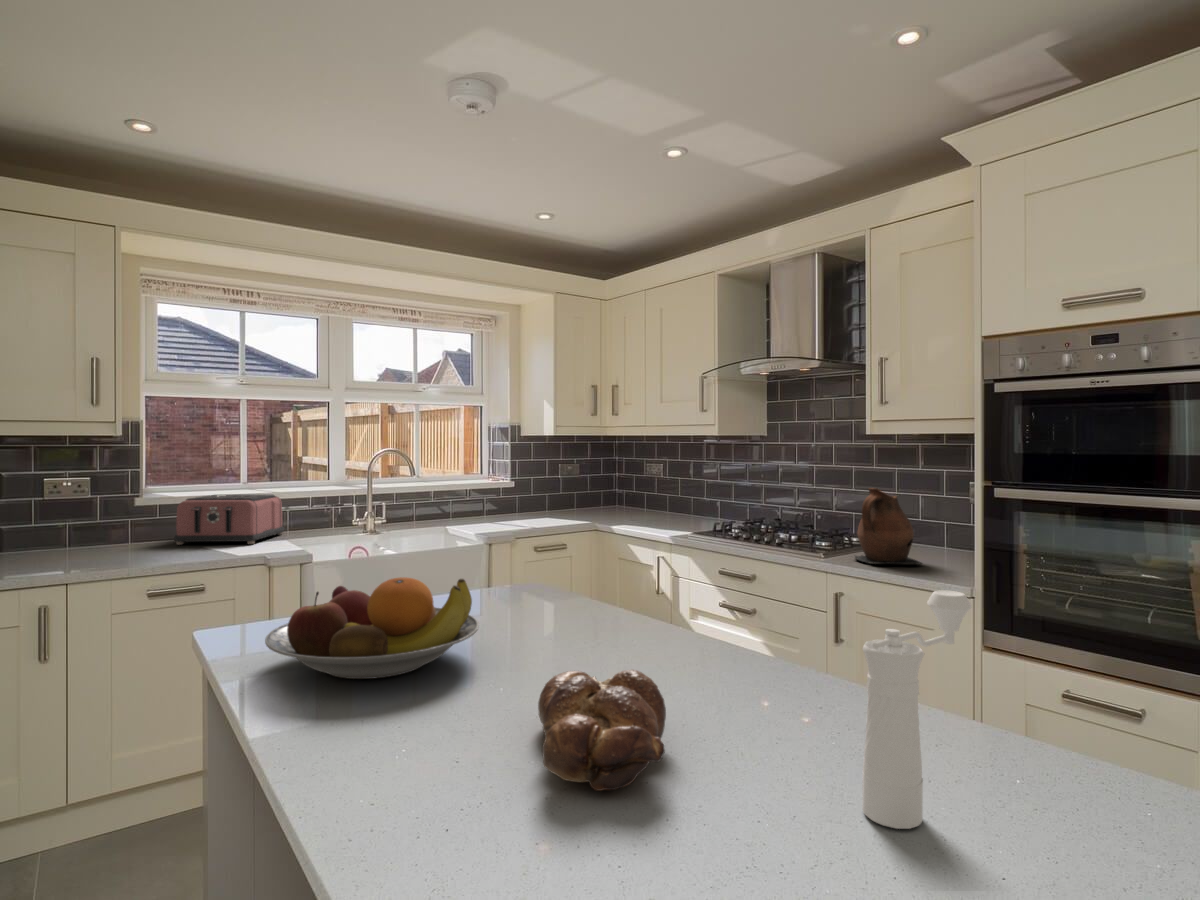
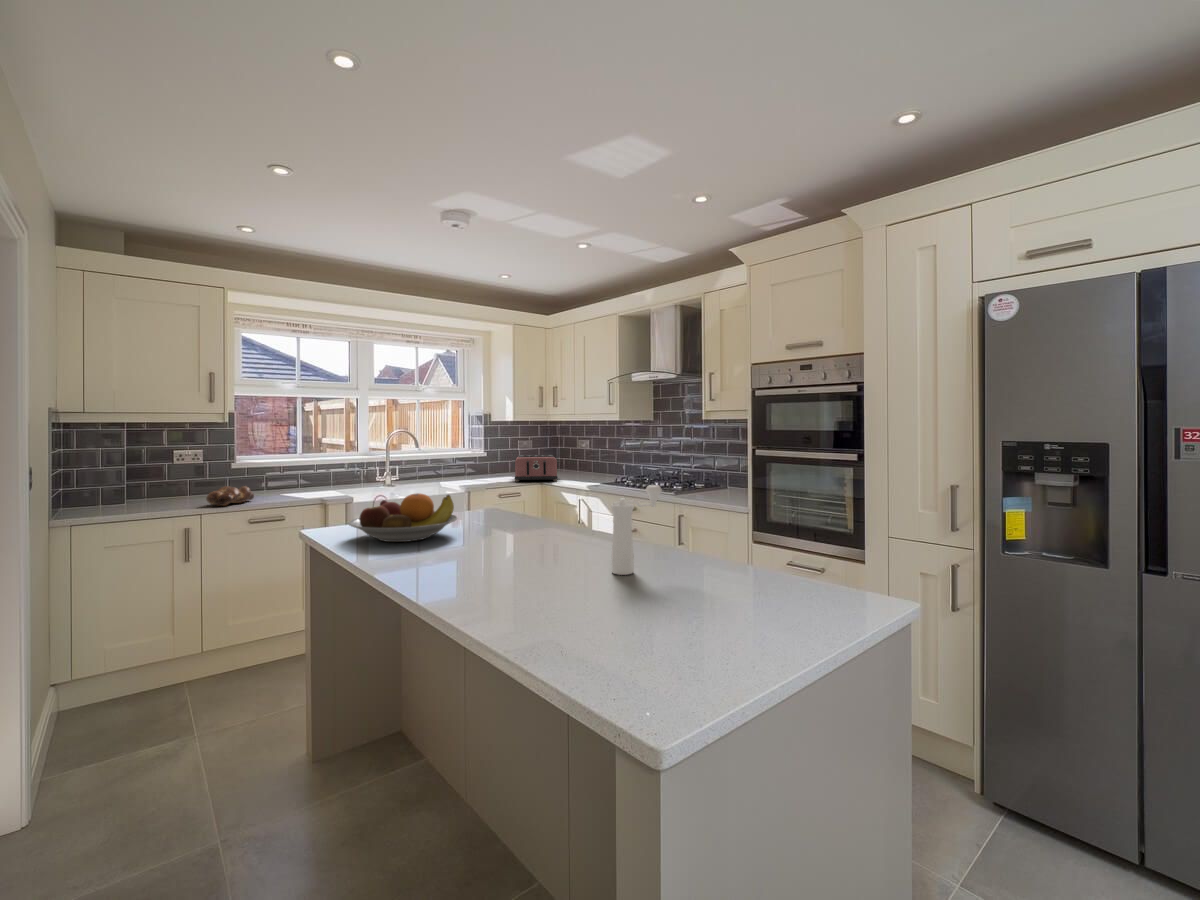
ceramic pitcher: present [855,488,922,565] -> none [690,452,729,498]
toaster: present [174,494,284,545] -> present [515,455,558,482]
bread loaf: present [538,670,666,791] -> present [206,486,254,506]

